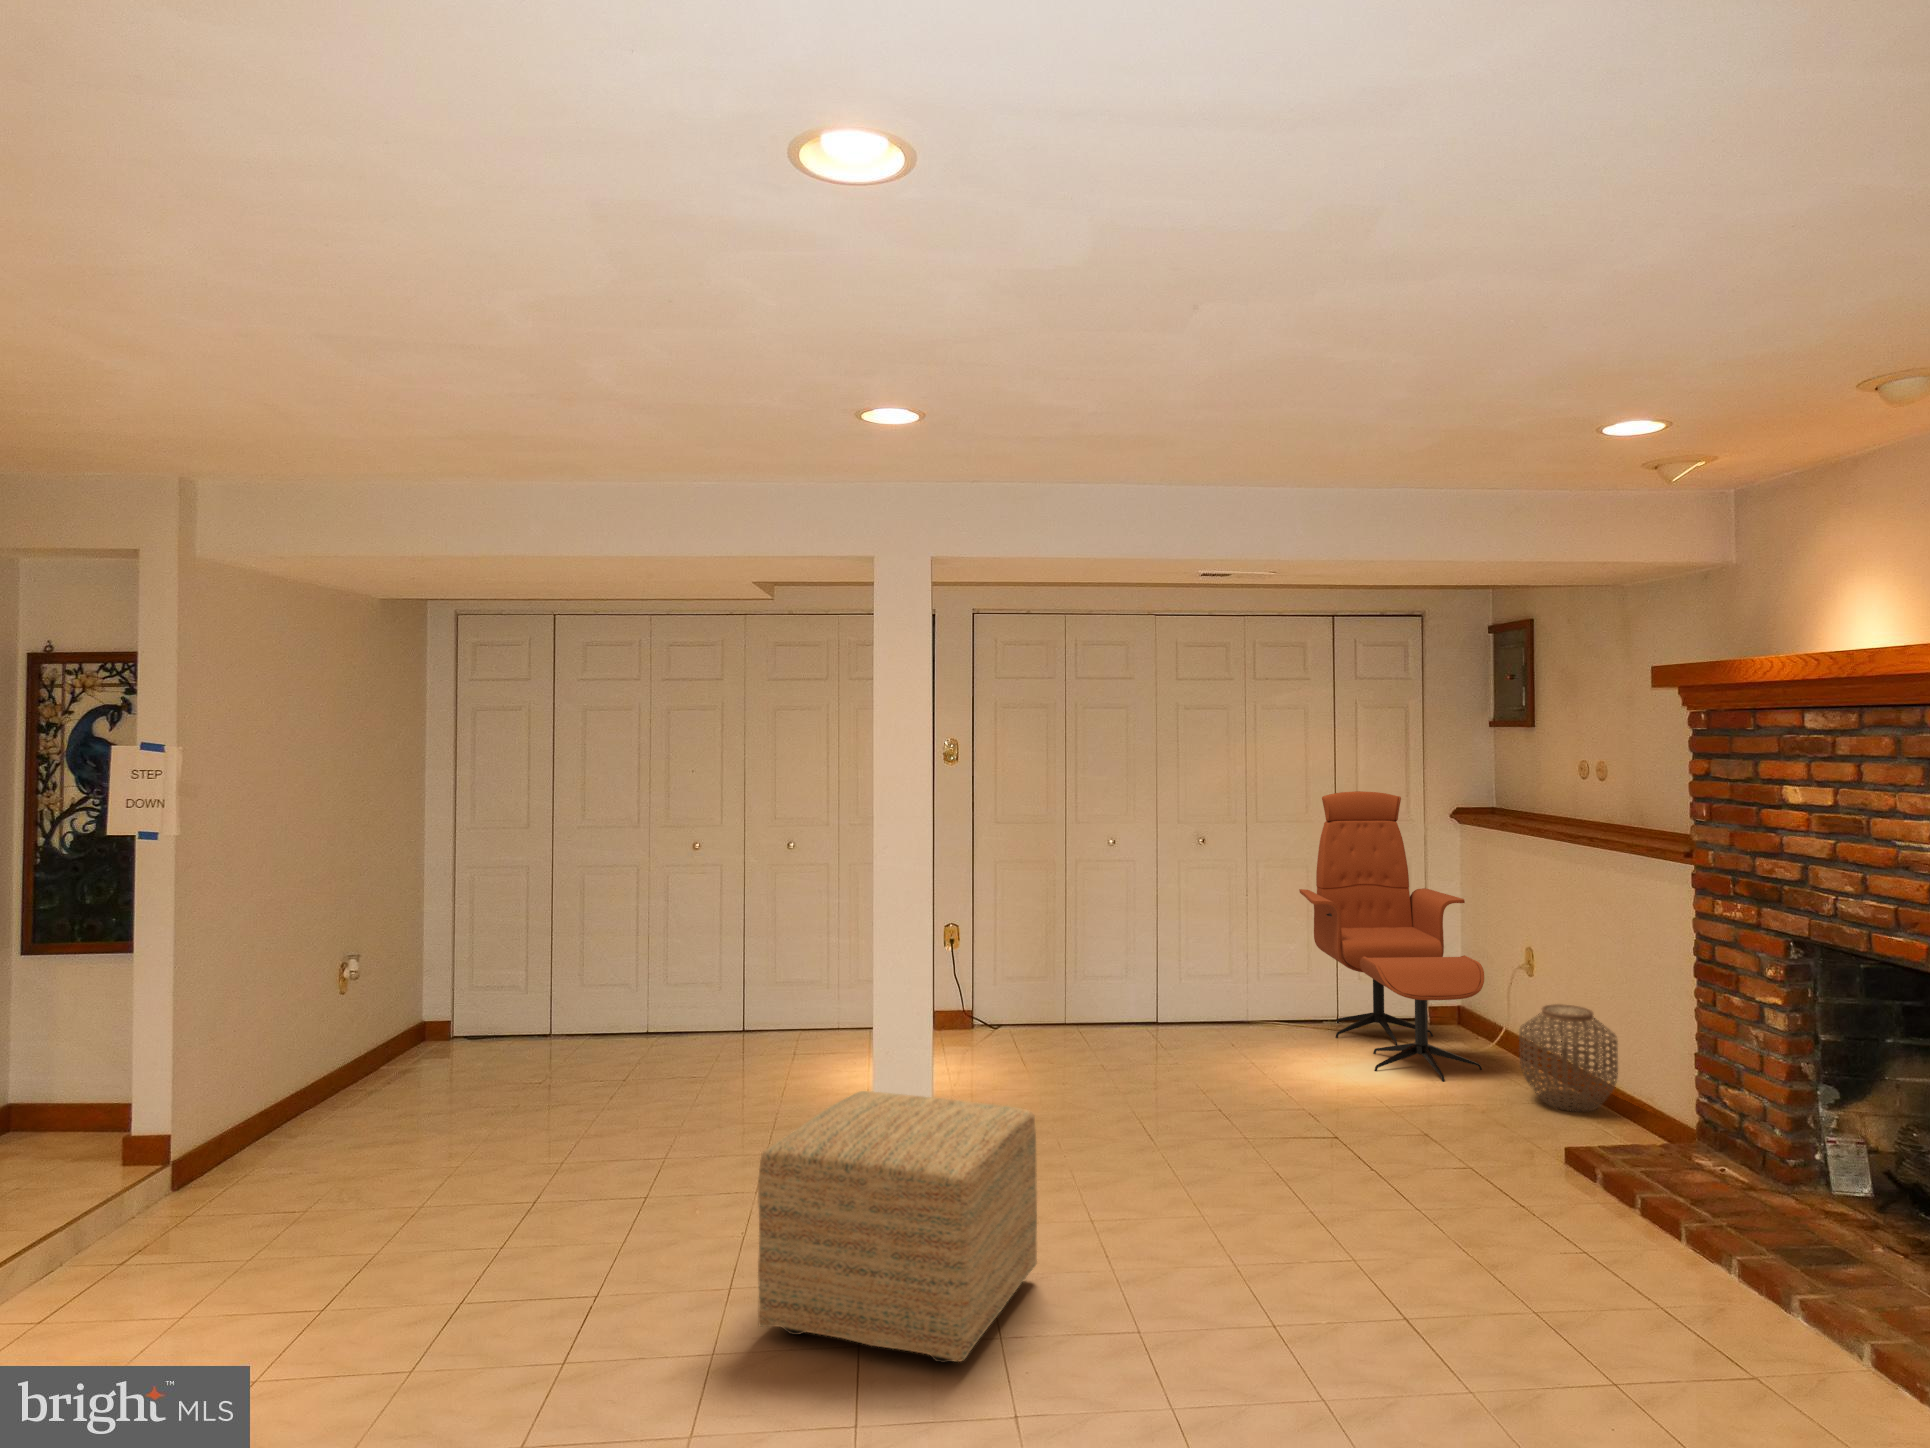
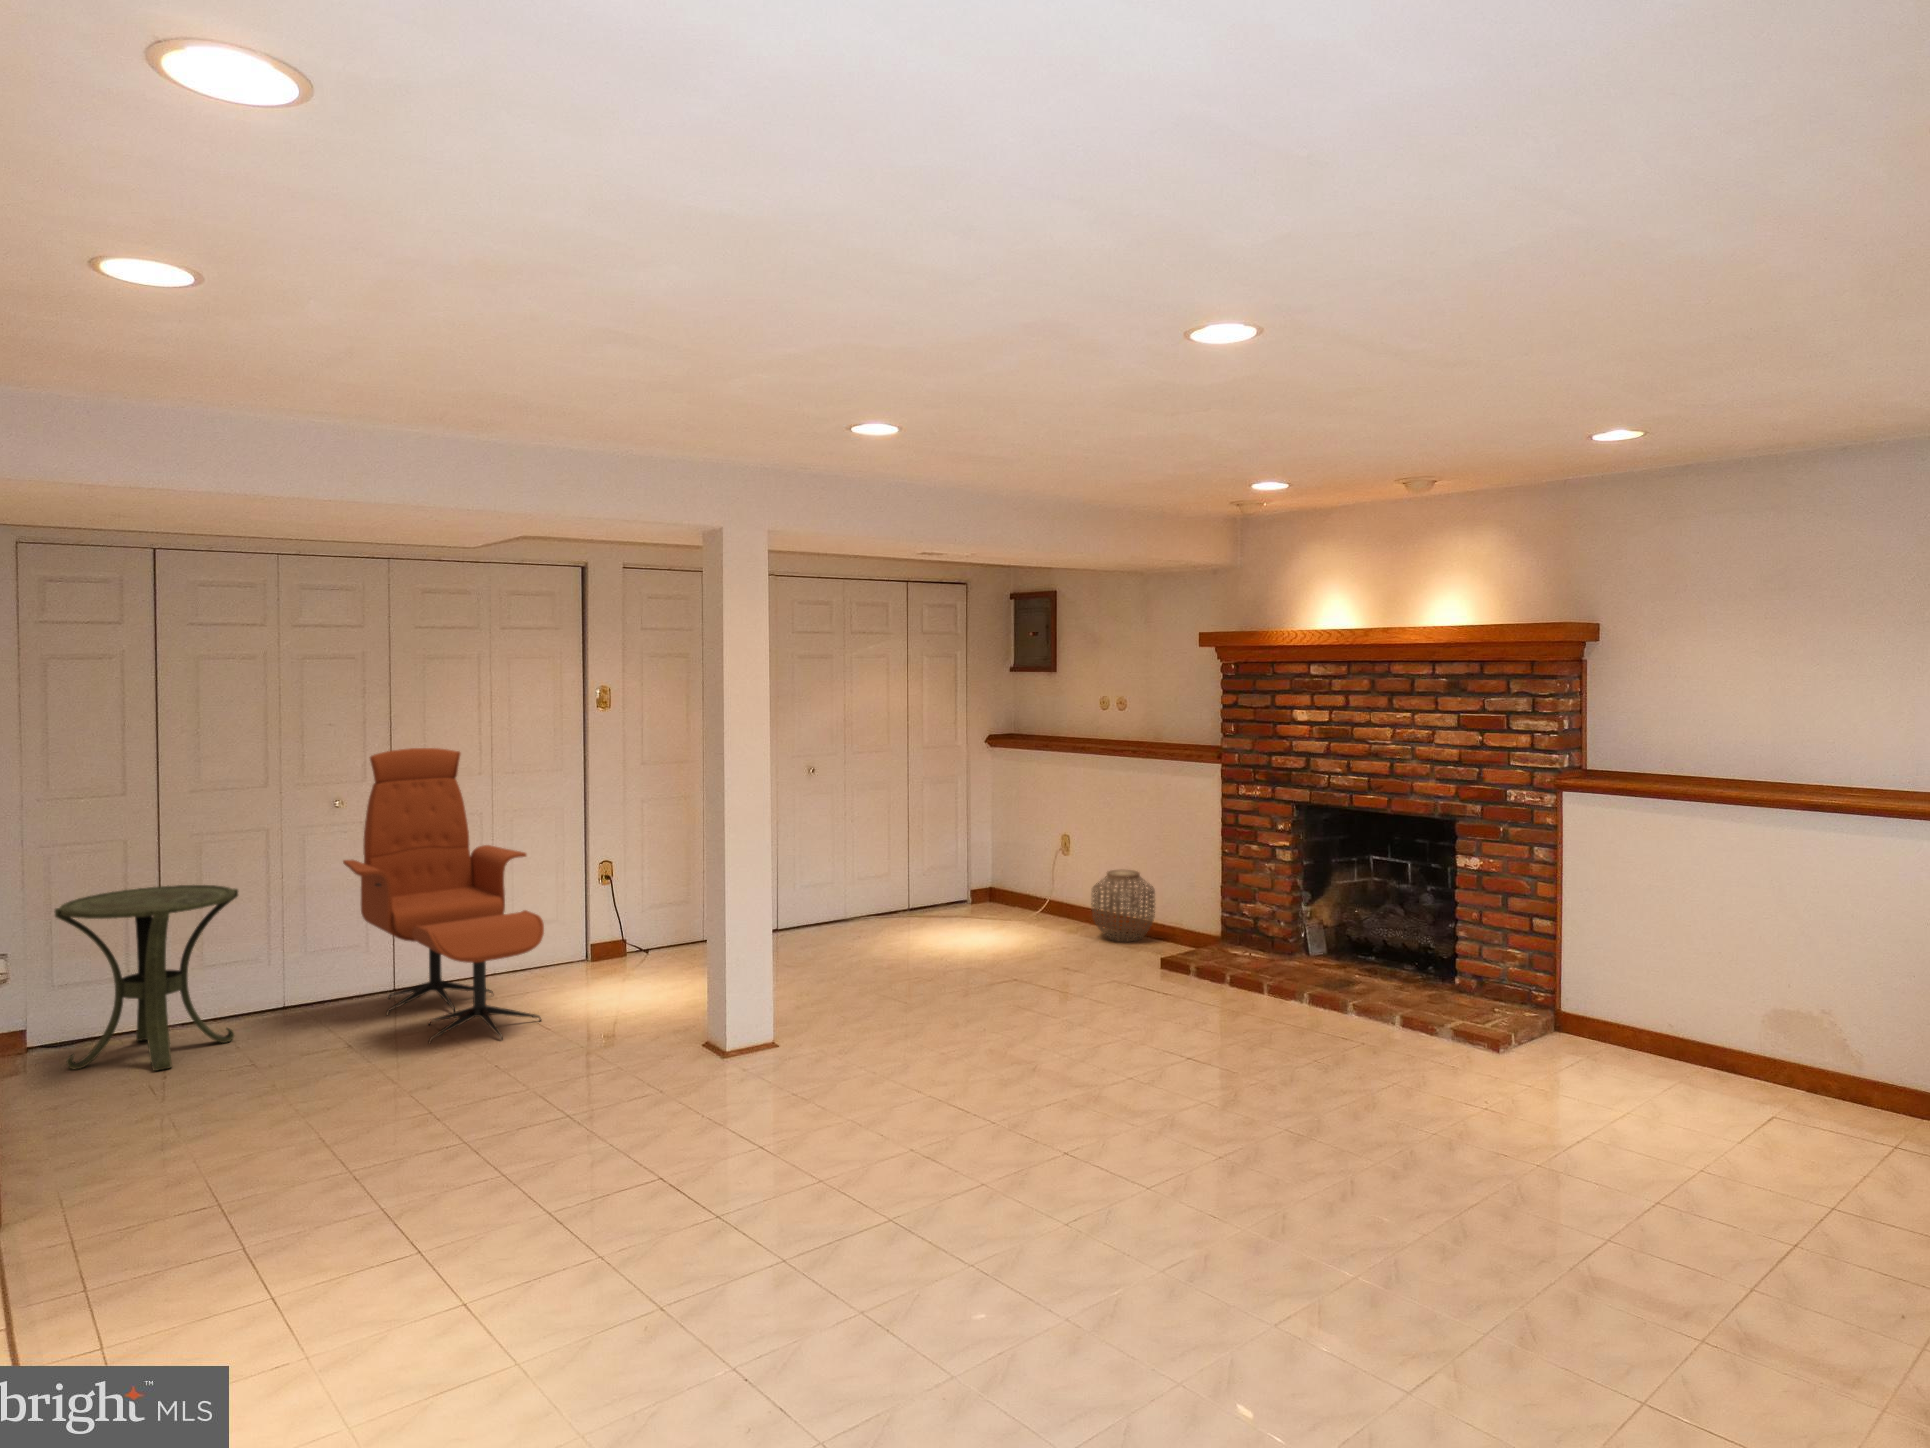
lounge chair: present [1299,791,1484,1082] -> present [343,748,544,1043]
side table: none [450,903,588,1065] -> present [55,885,238,1071]
ottoman: present [758,1091,1037,1363] -> none [817,967,1007,1153]

